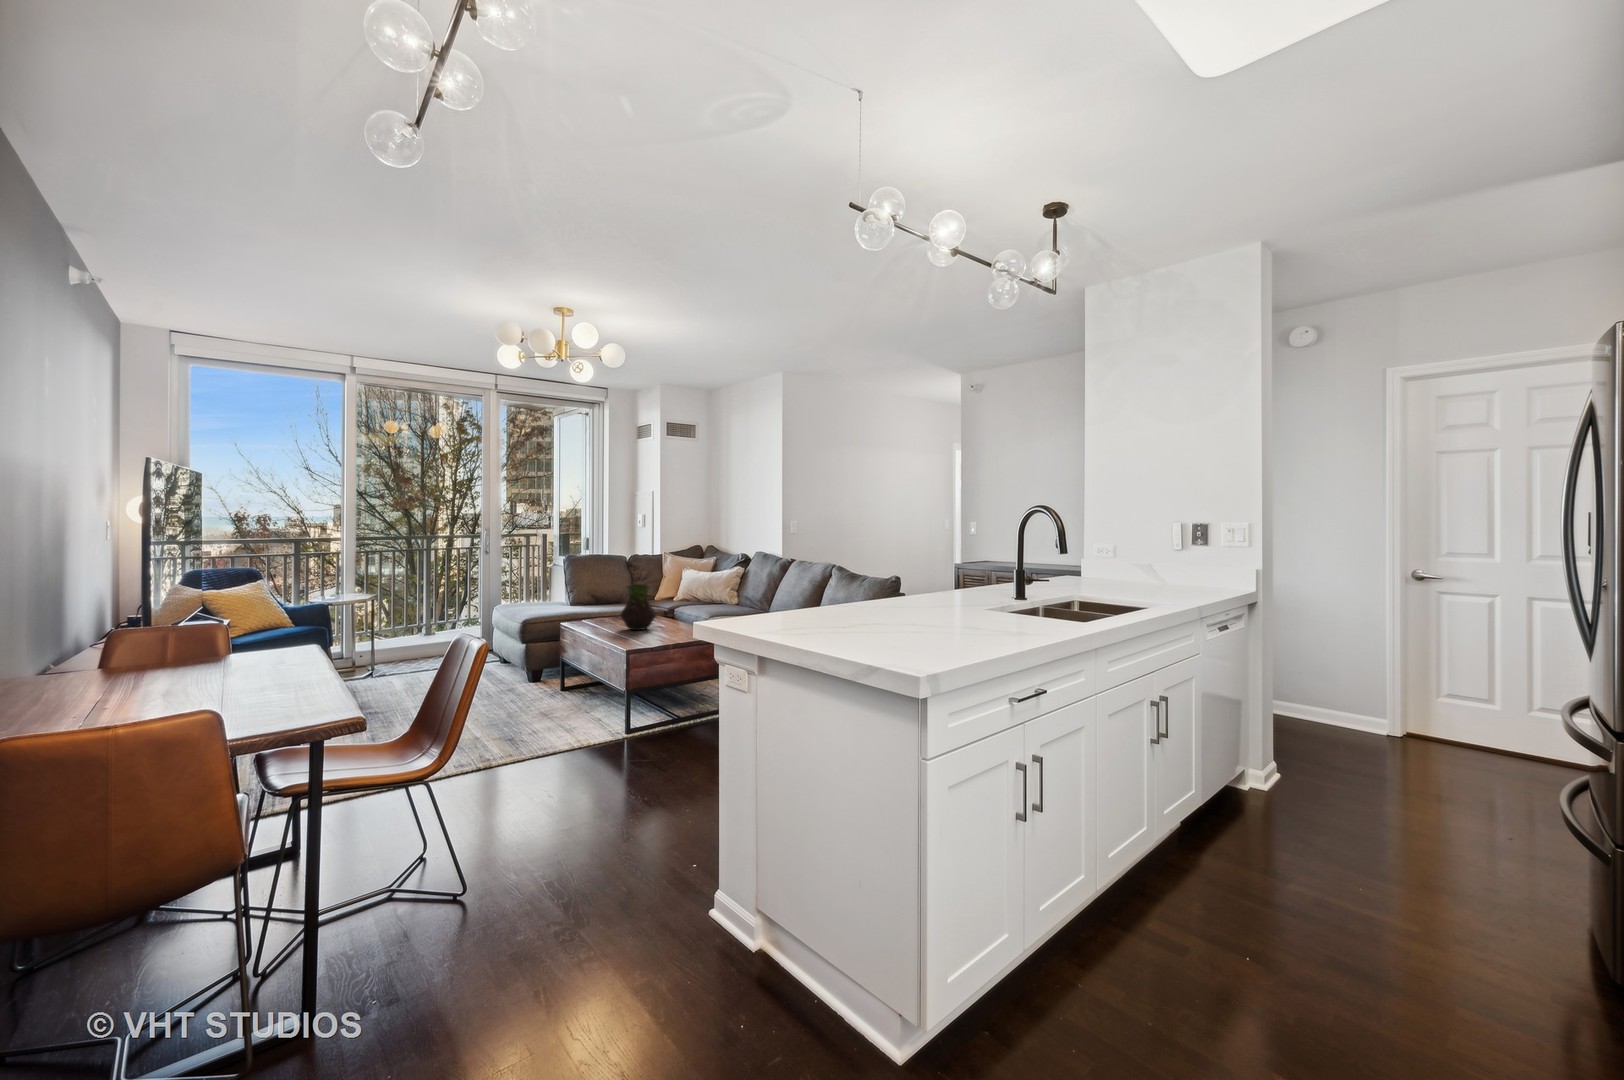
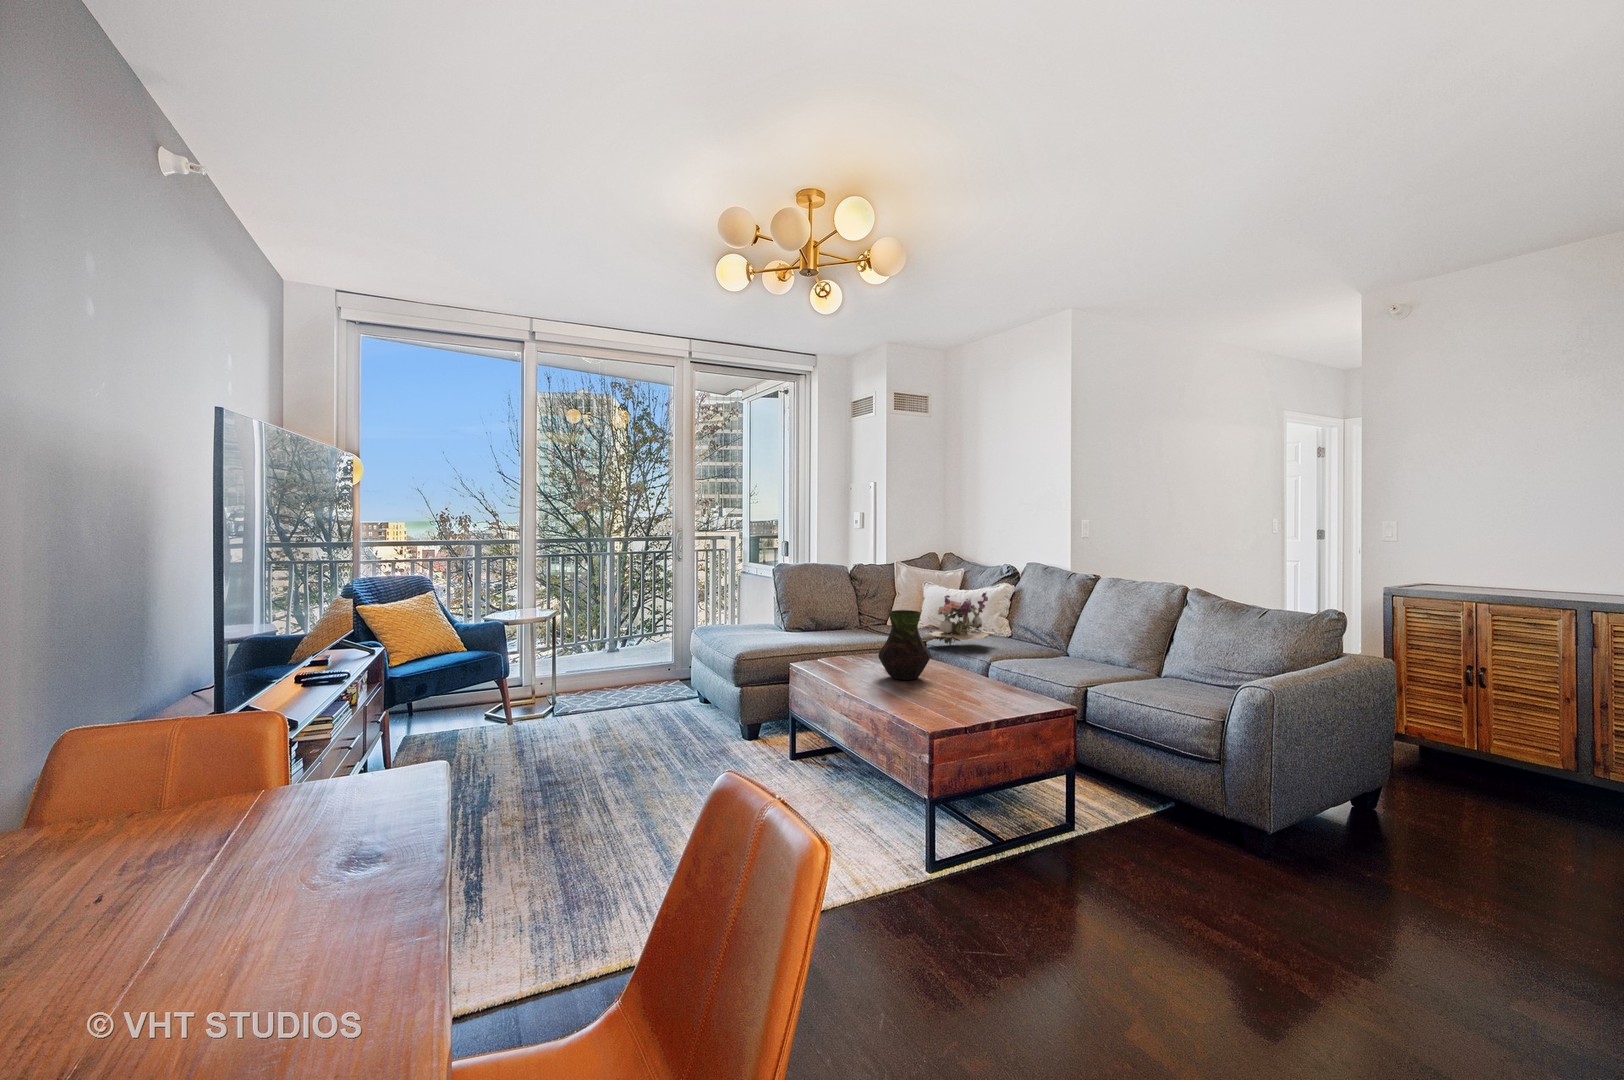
flower arrangement: none [670,573,720,612] -> present [926,592,994,645]

